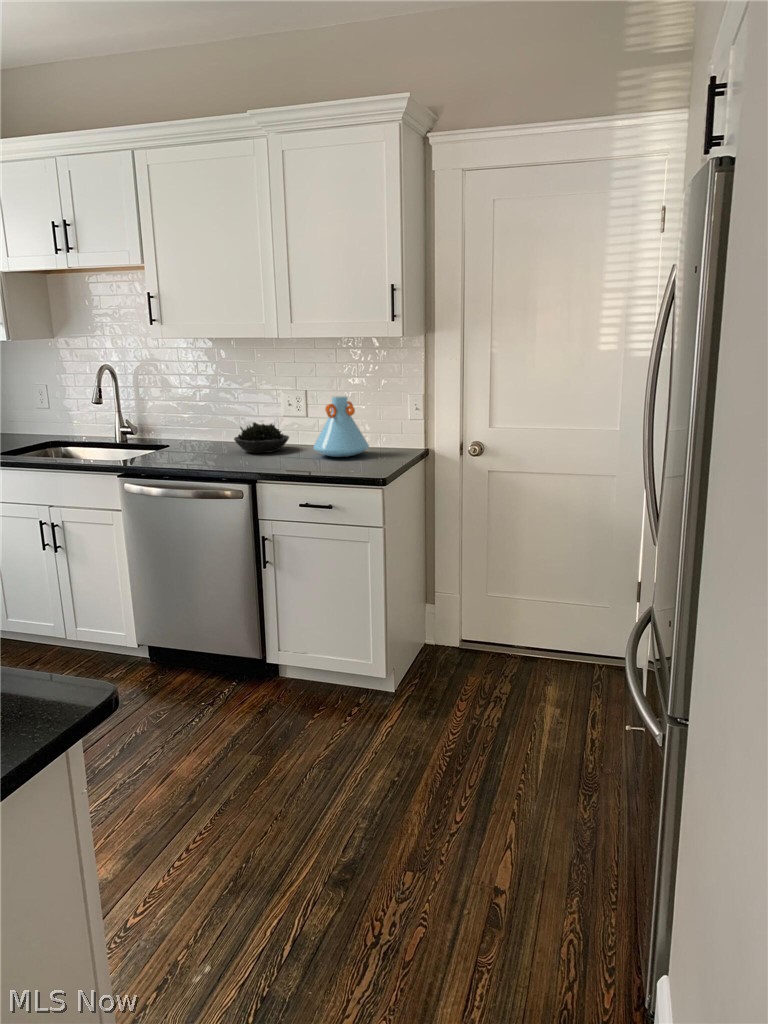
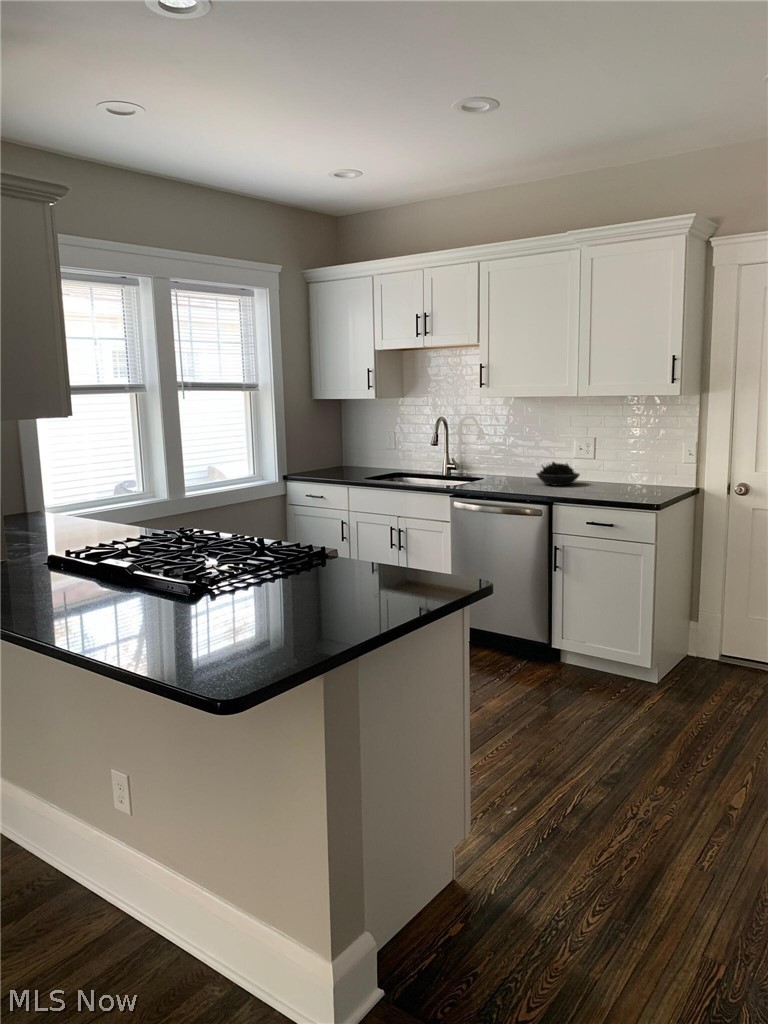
vase: present [313,396,369,457] -> none [600,442,647,490]

